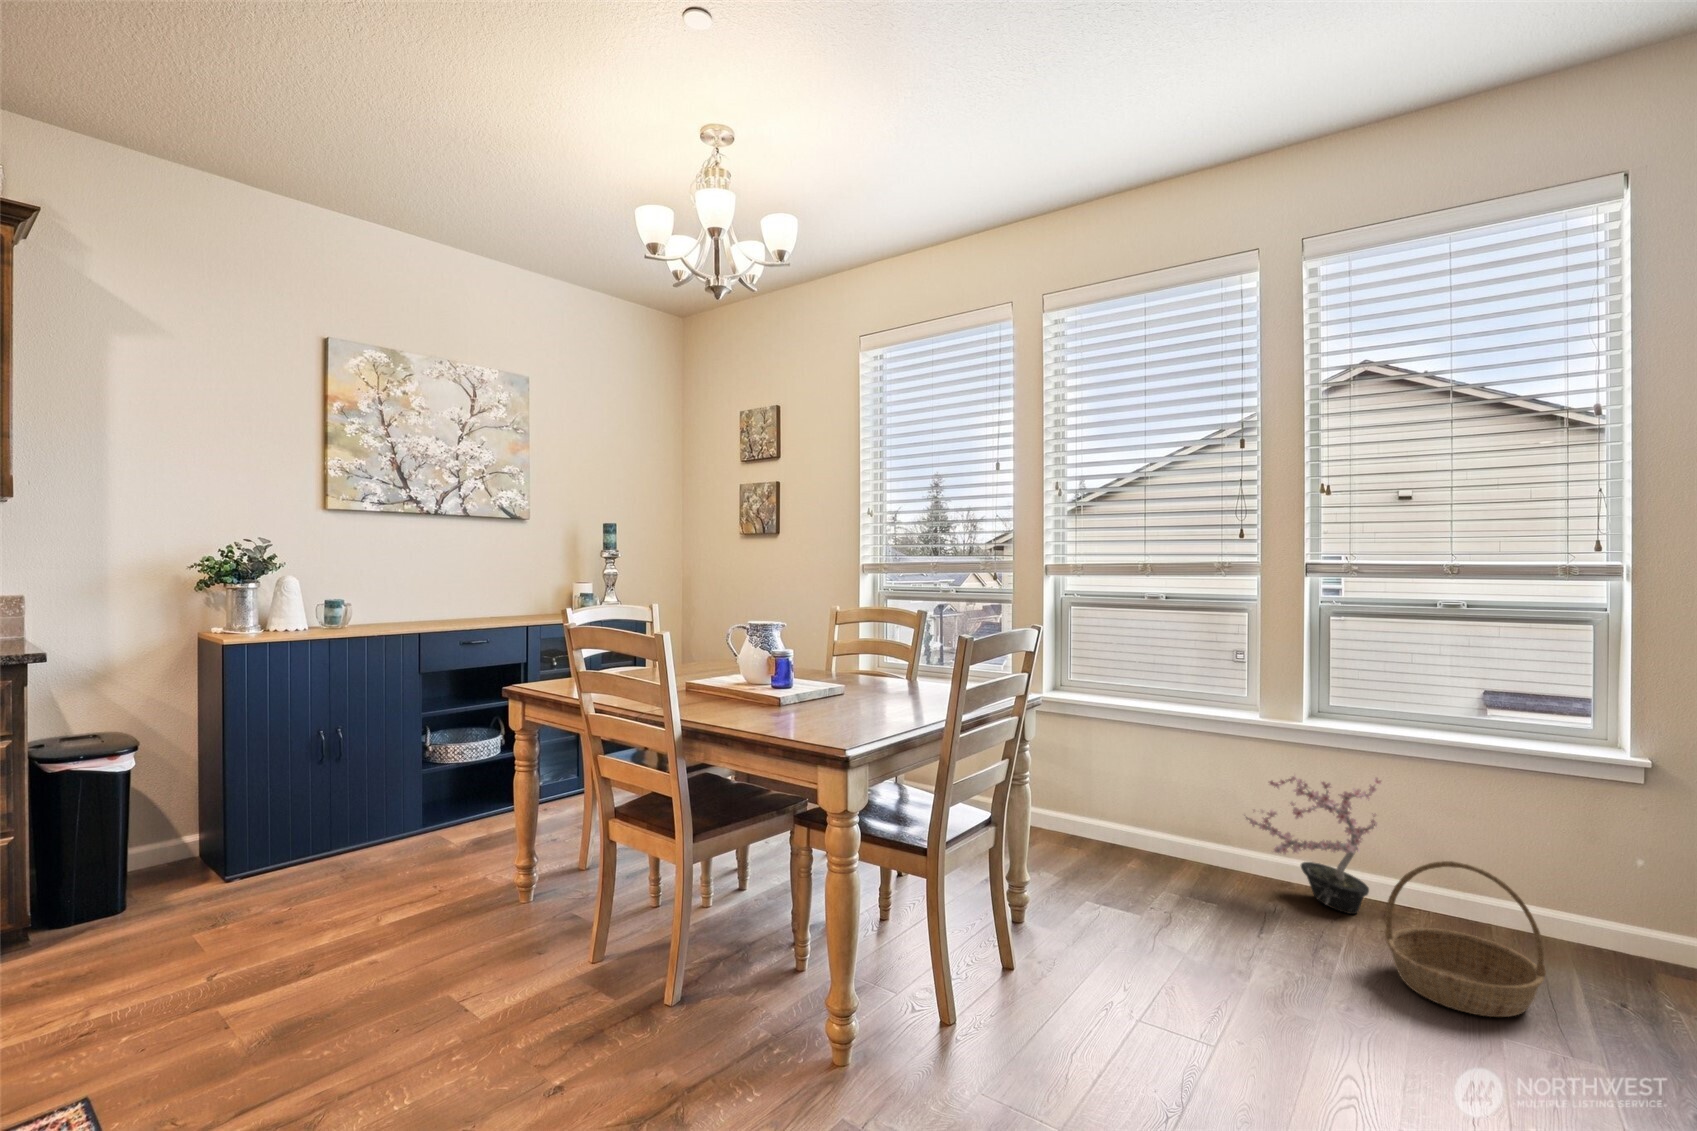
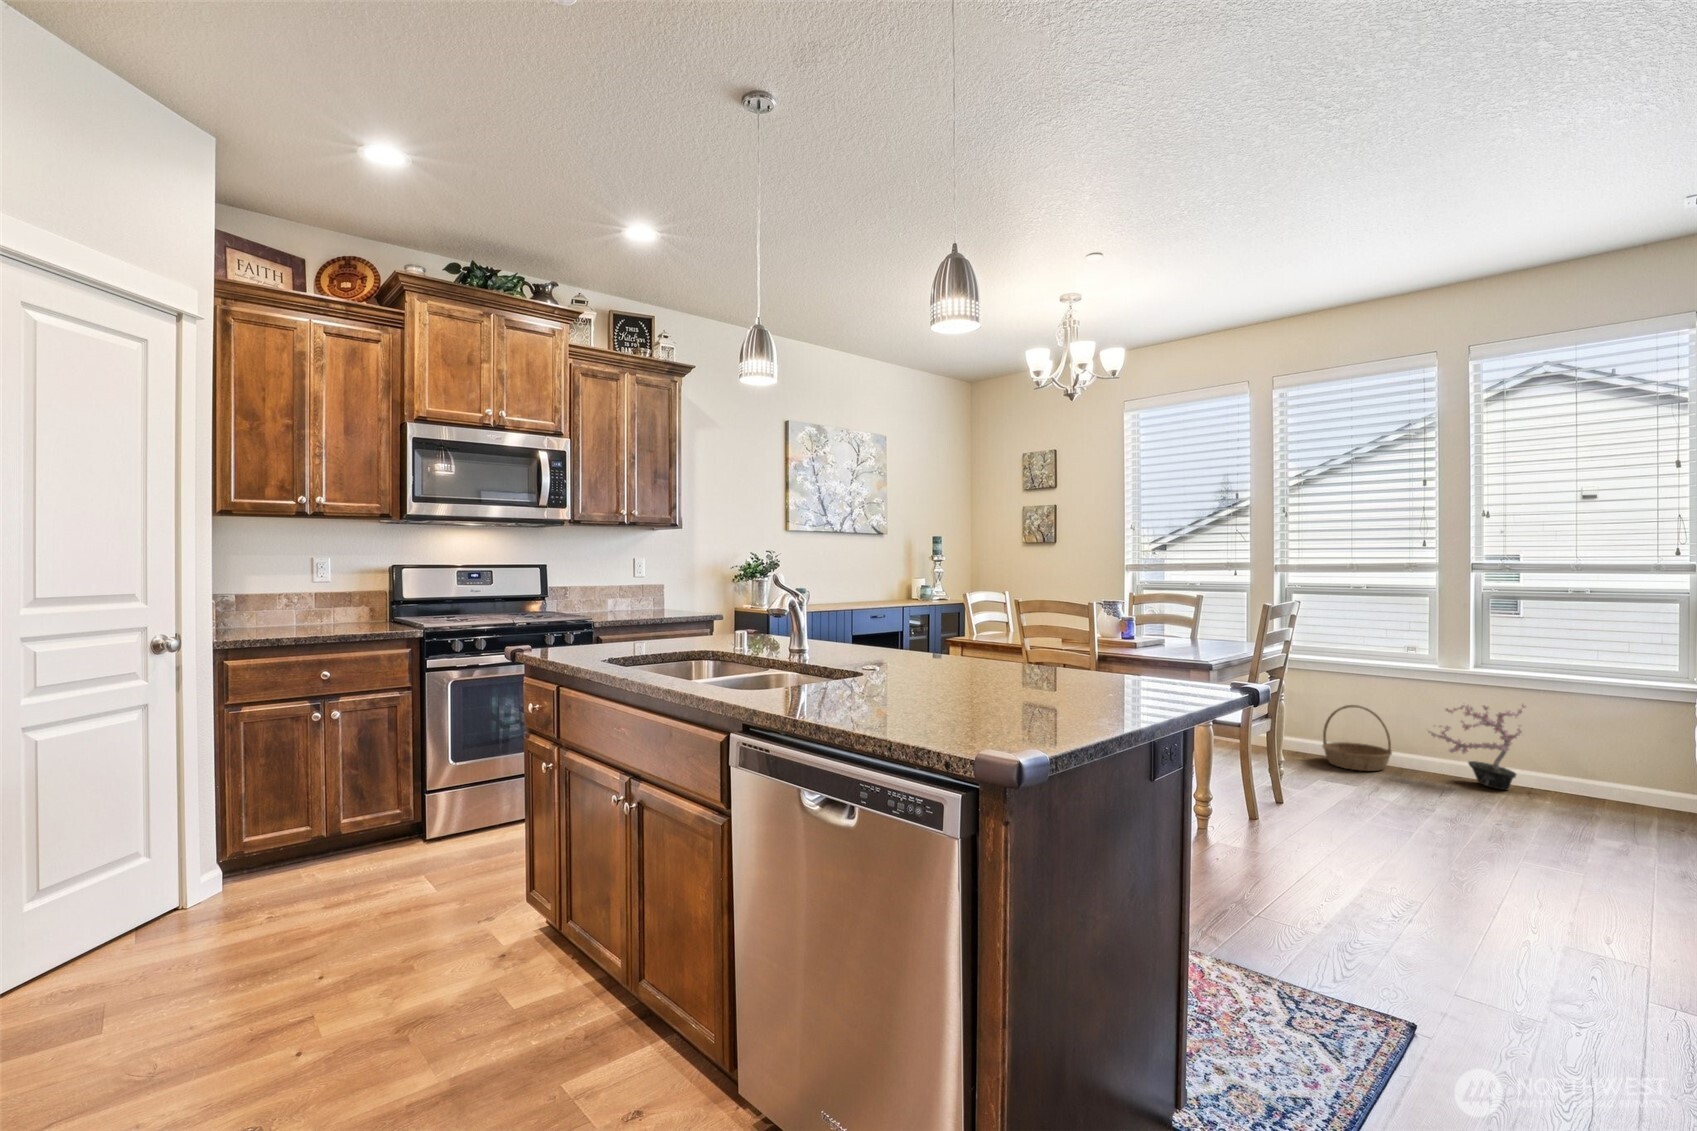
basket: present [1385,861,1546,1017] -> present [1323,705,1392,771]

